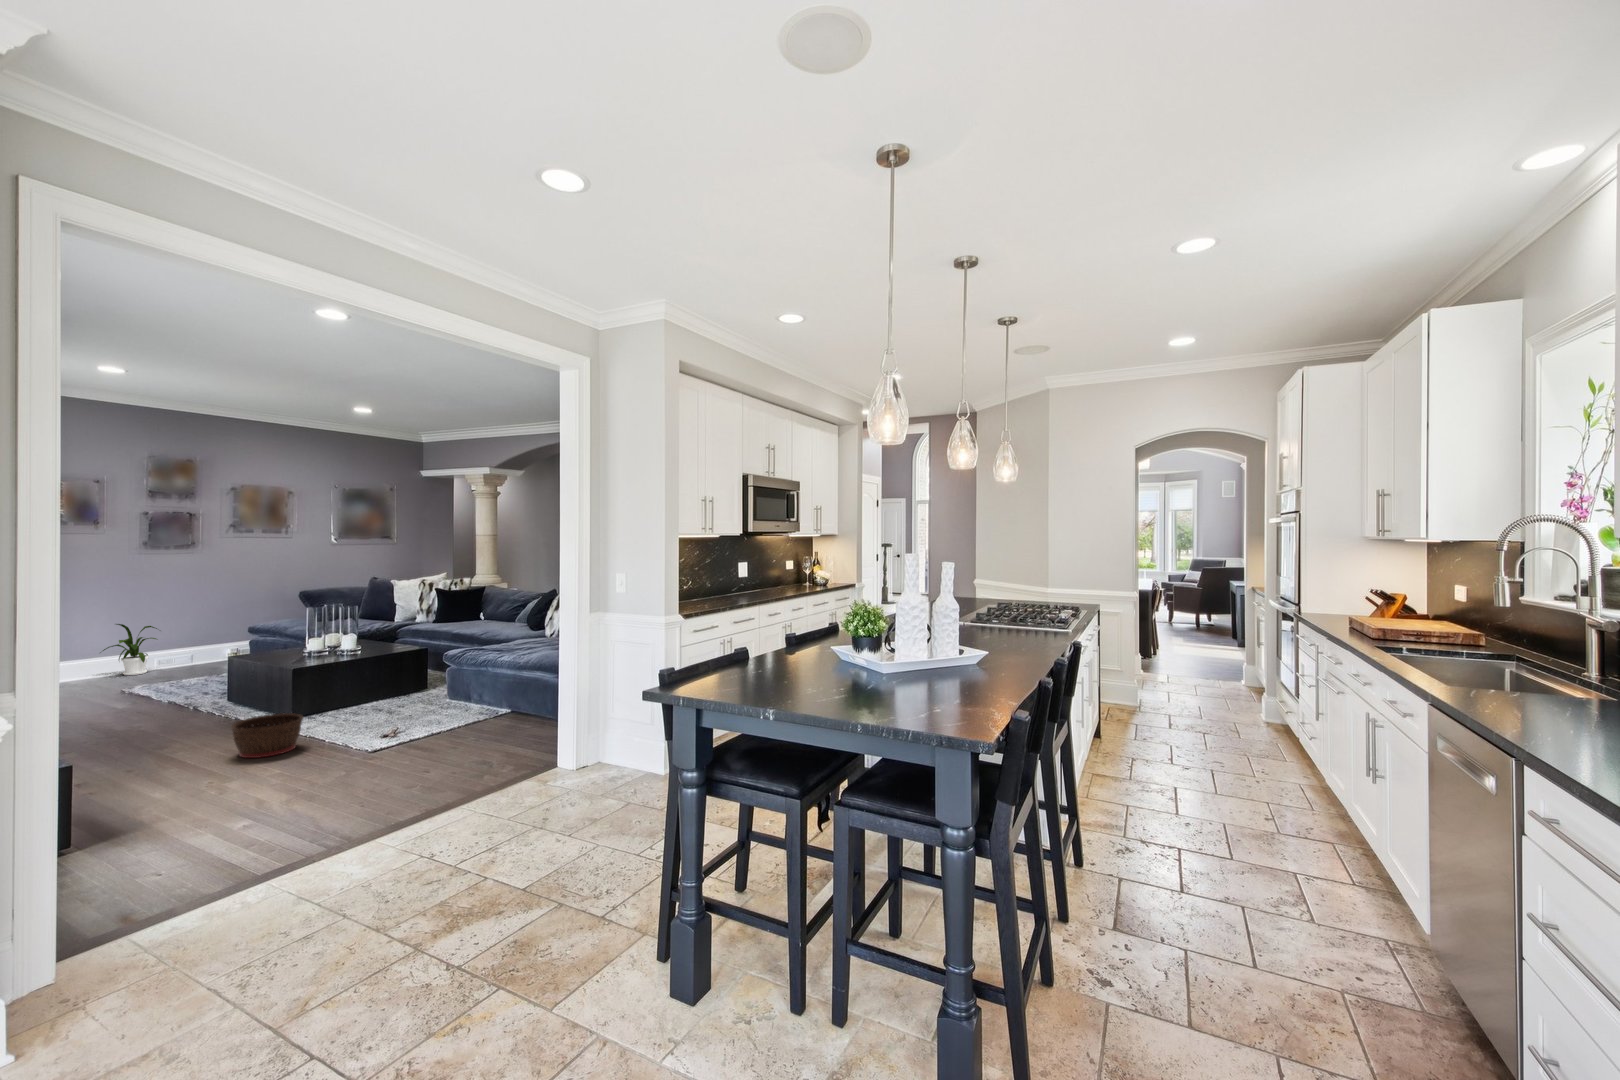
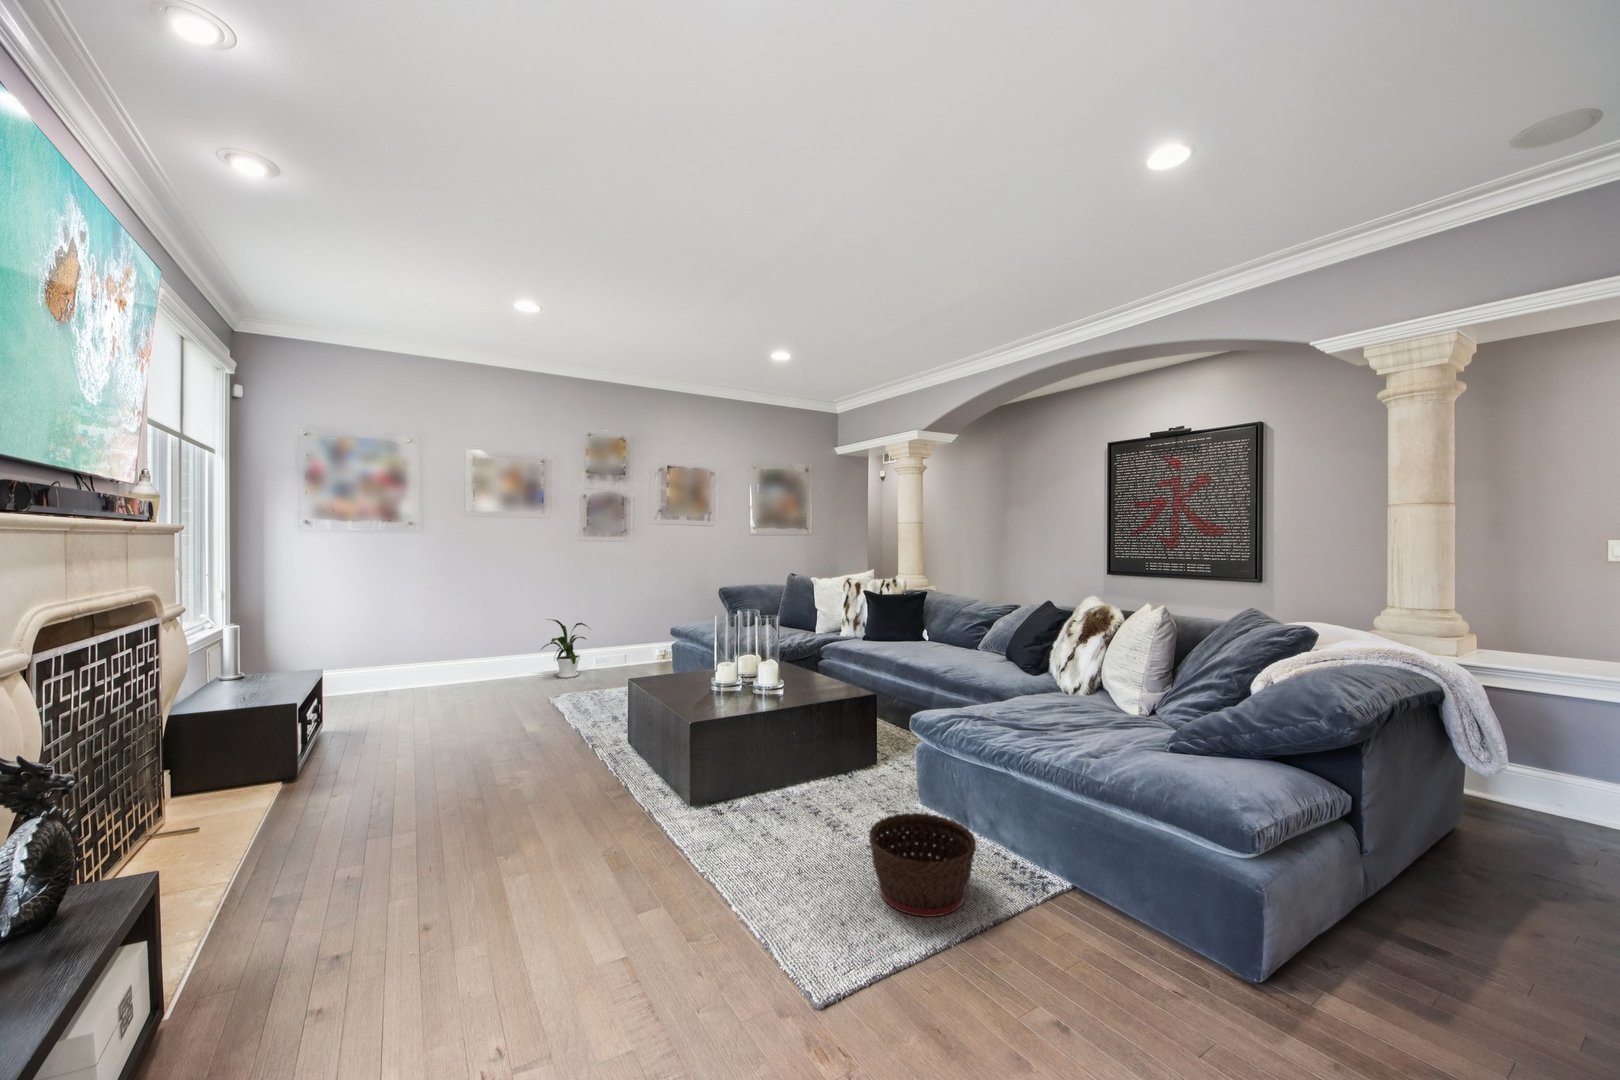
basket: present [231,713,303,758] -> present [869,813,976,917]

